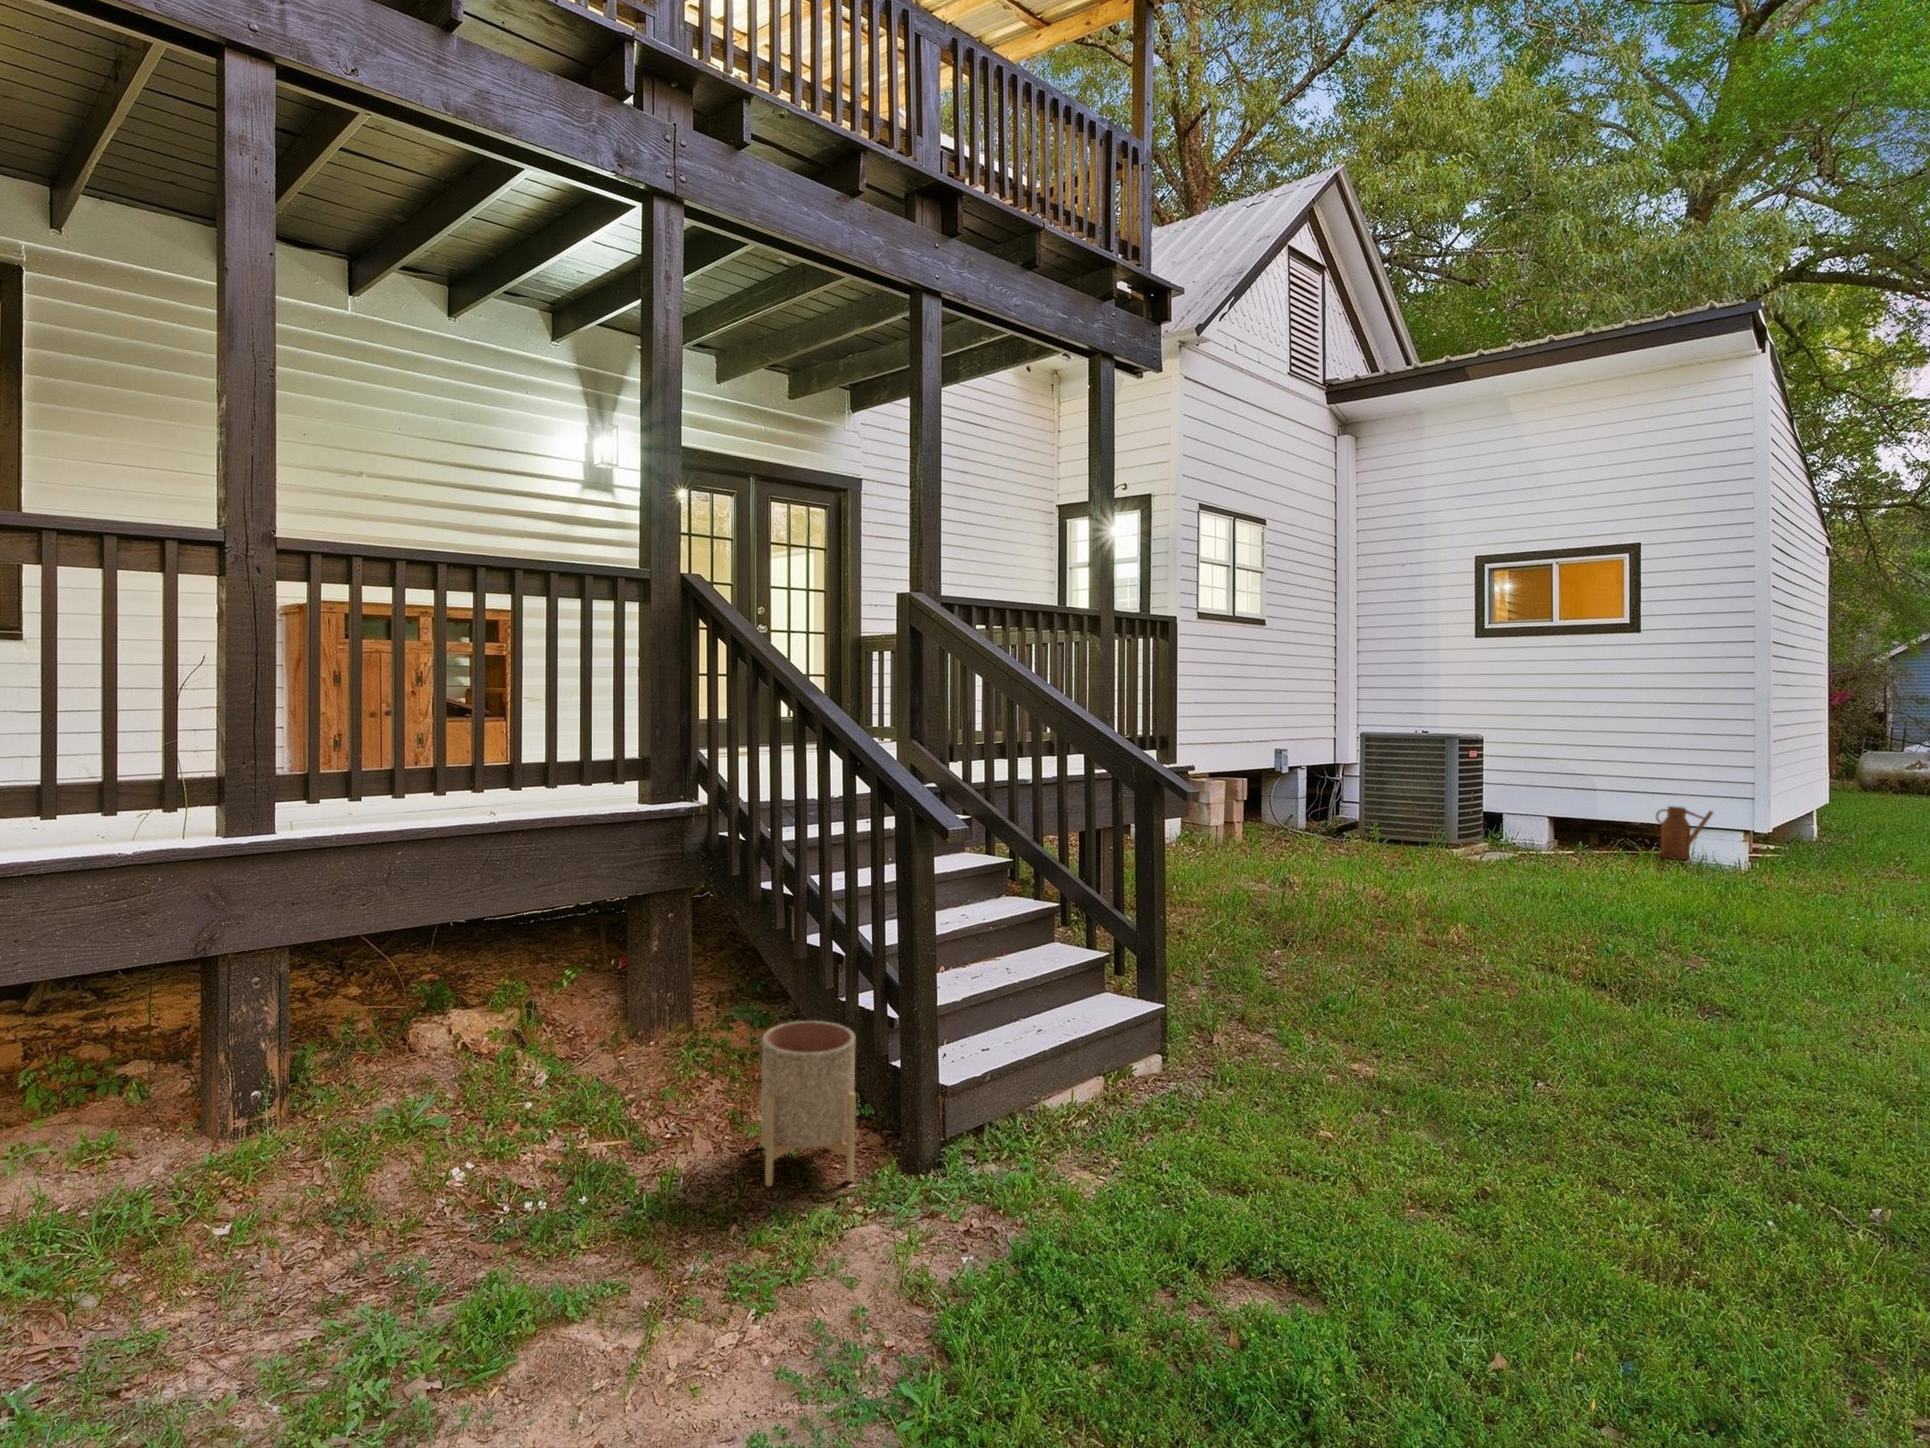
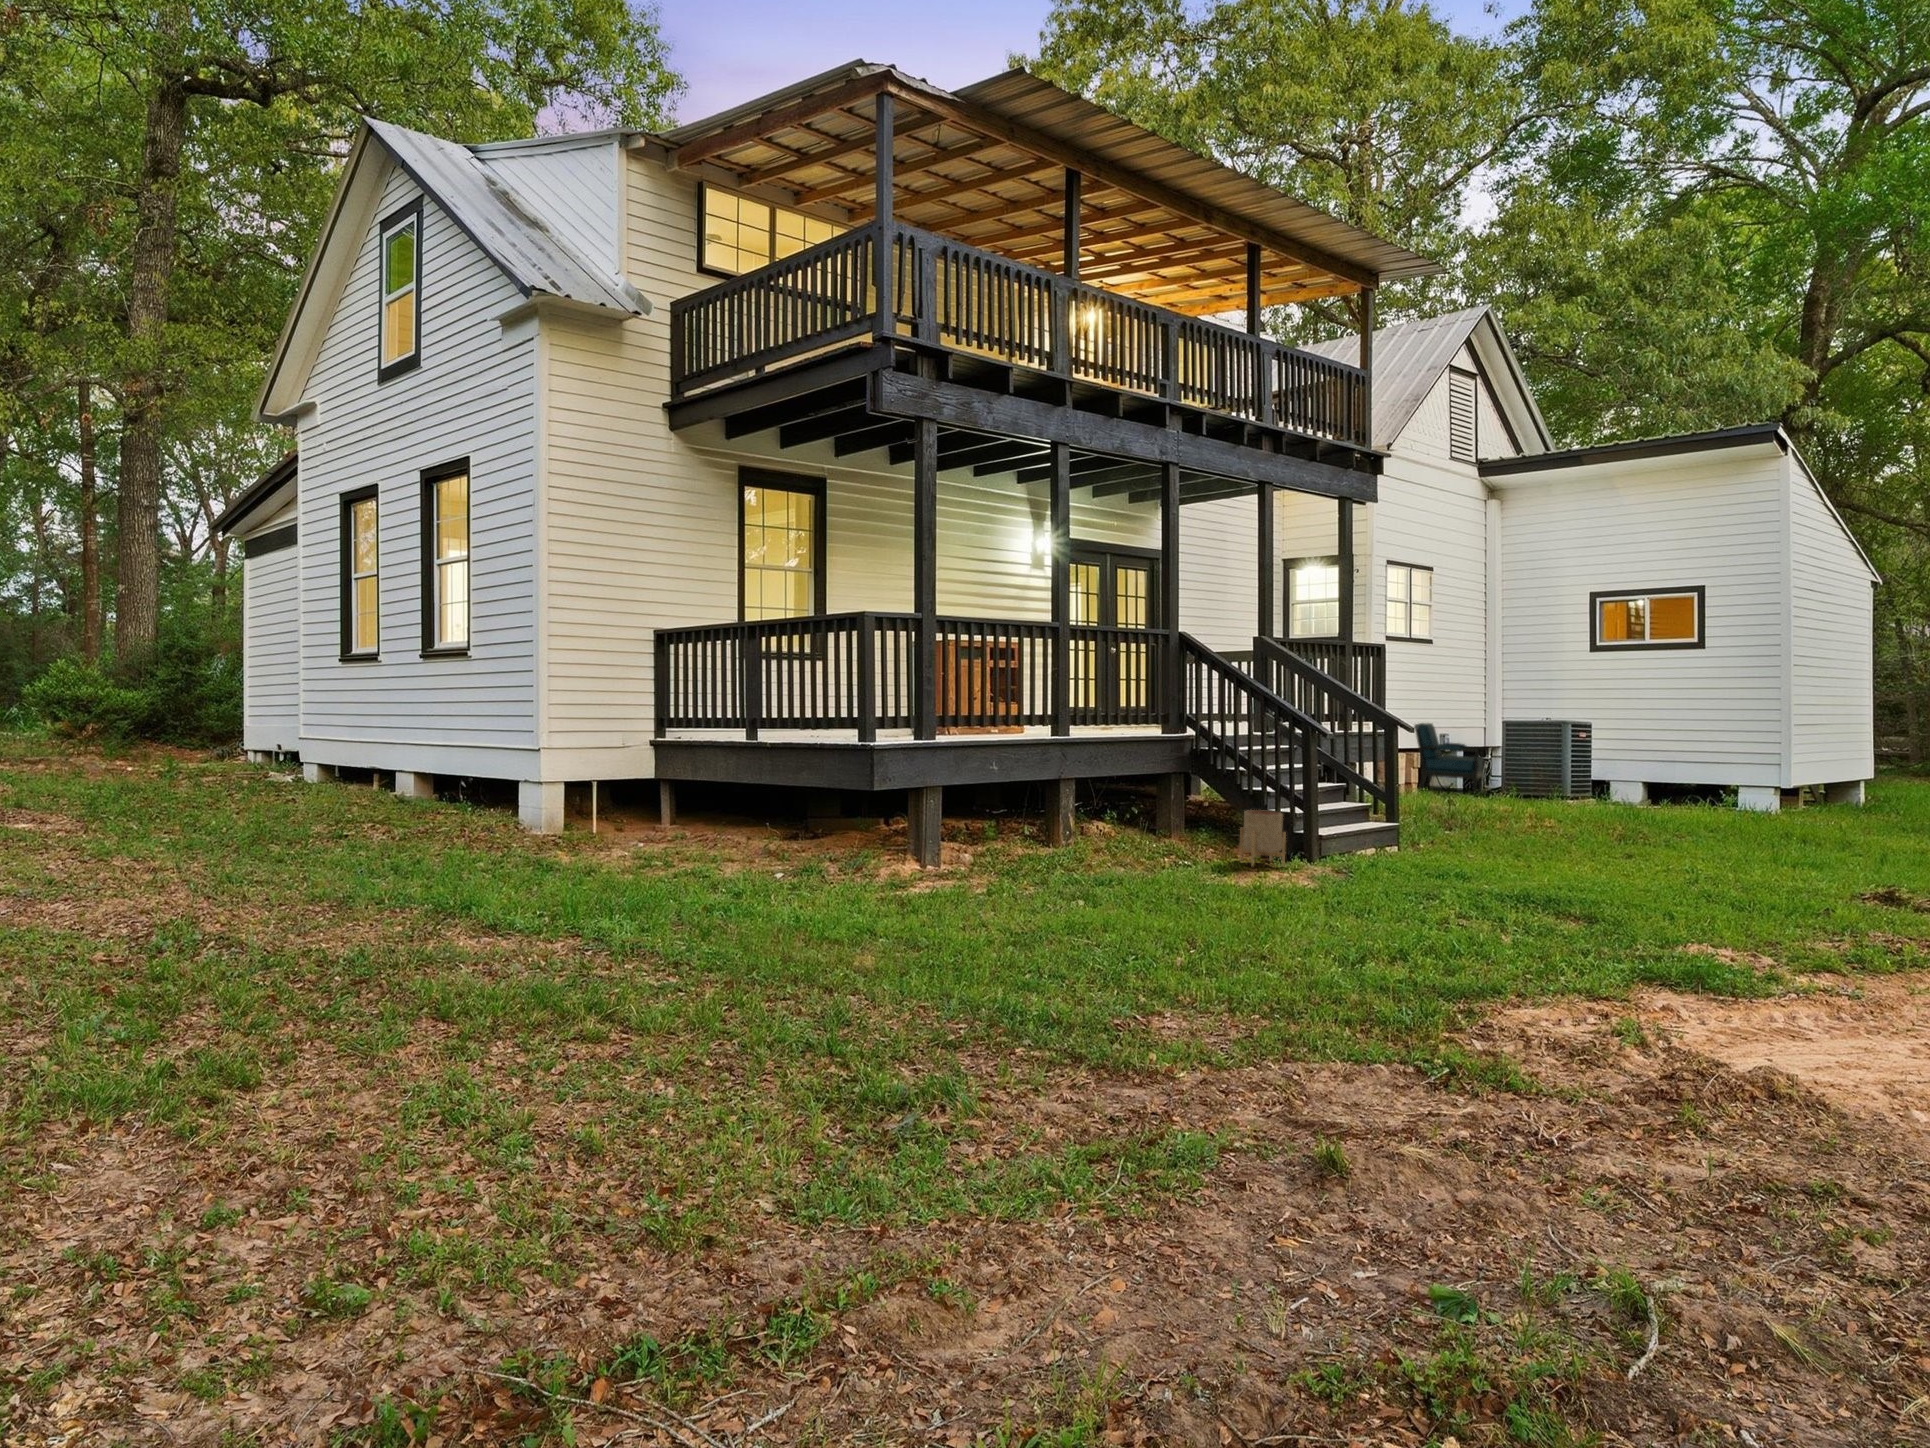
chair: none [1238,737,1335,842] -> present [1415,723,1484,793]
watering can: present [1656,806,1713,860] -> none [1714,771,1751,808]

